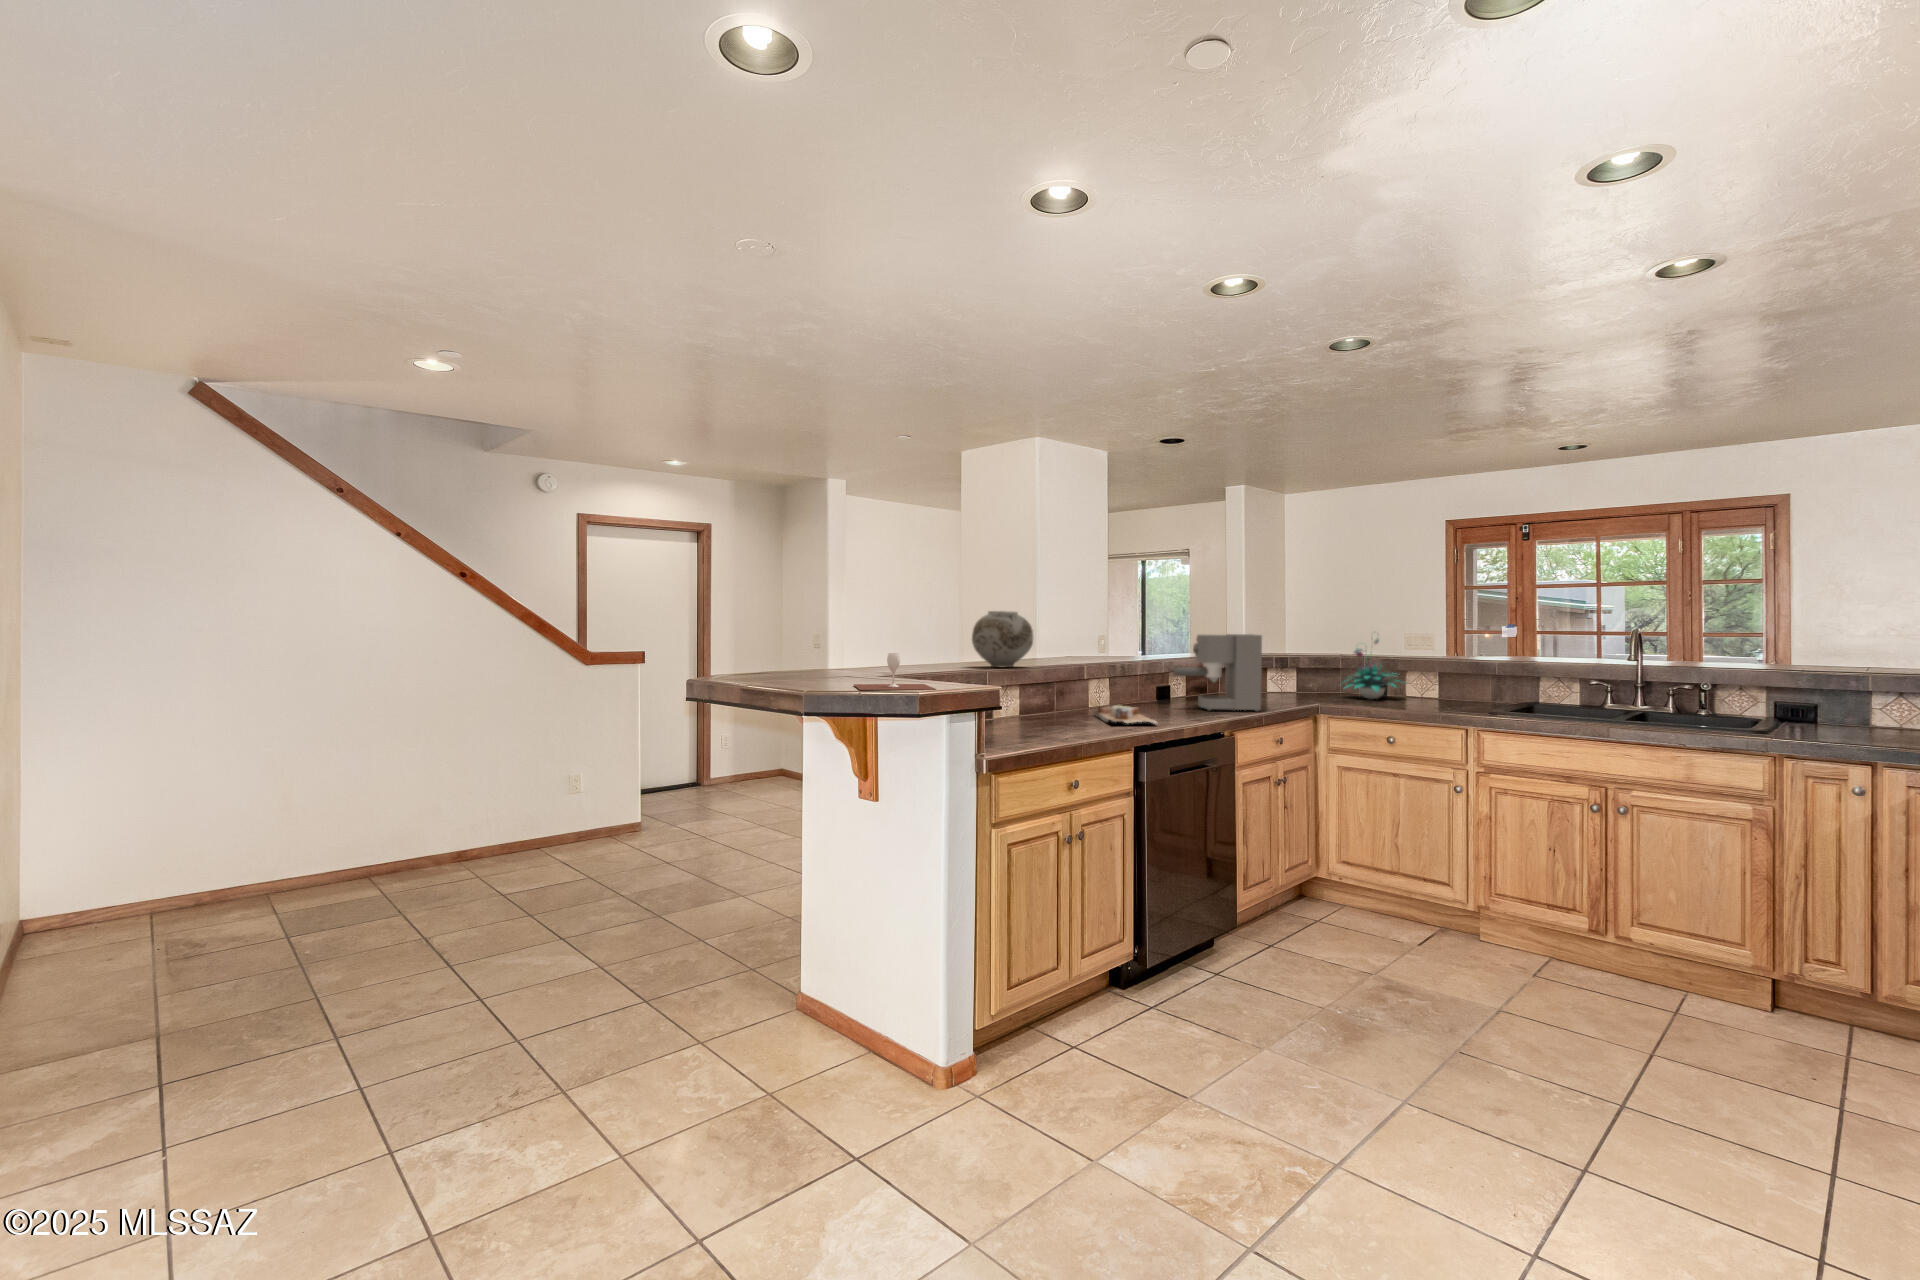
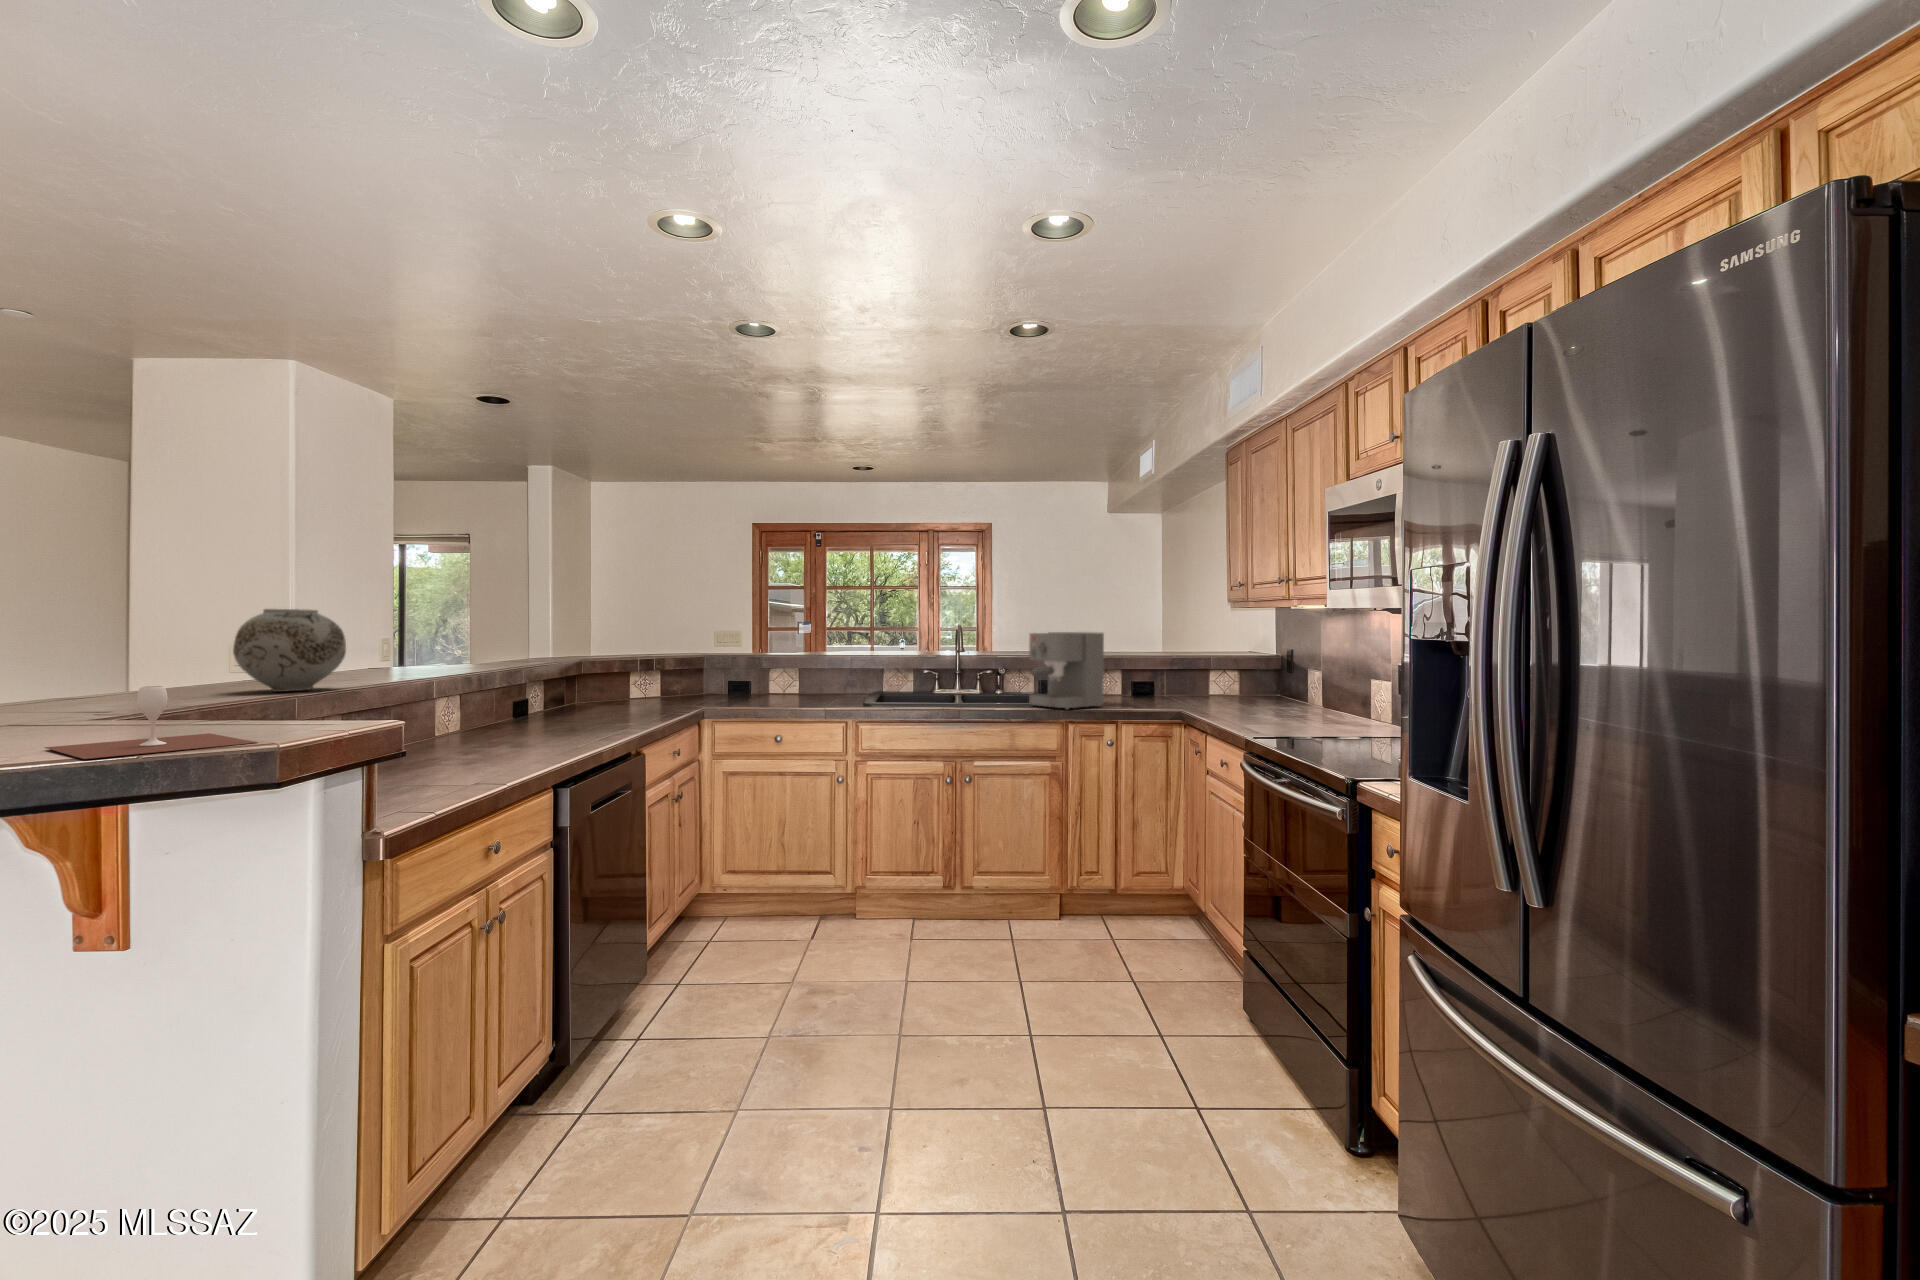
coffee maker: present [1173,634,1262,712] -> present [1029,632,1104,710]
plant: present [1346,639,1402,699] -> none [707,630,772,697]
cutting board: present [1094,705,1157,725] -> none [449,731,555,757]

